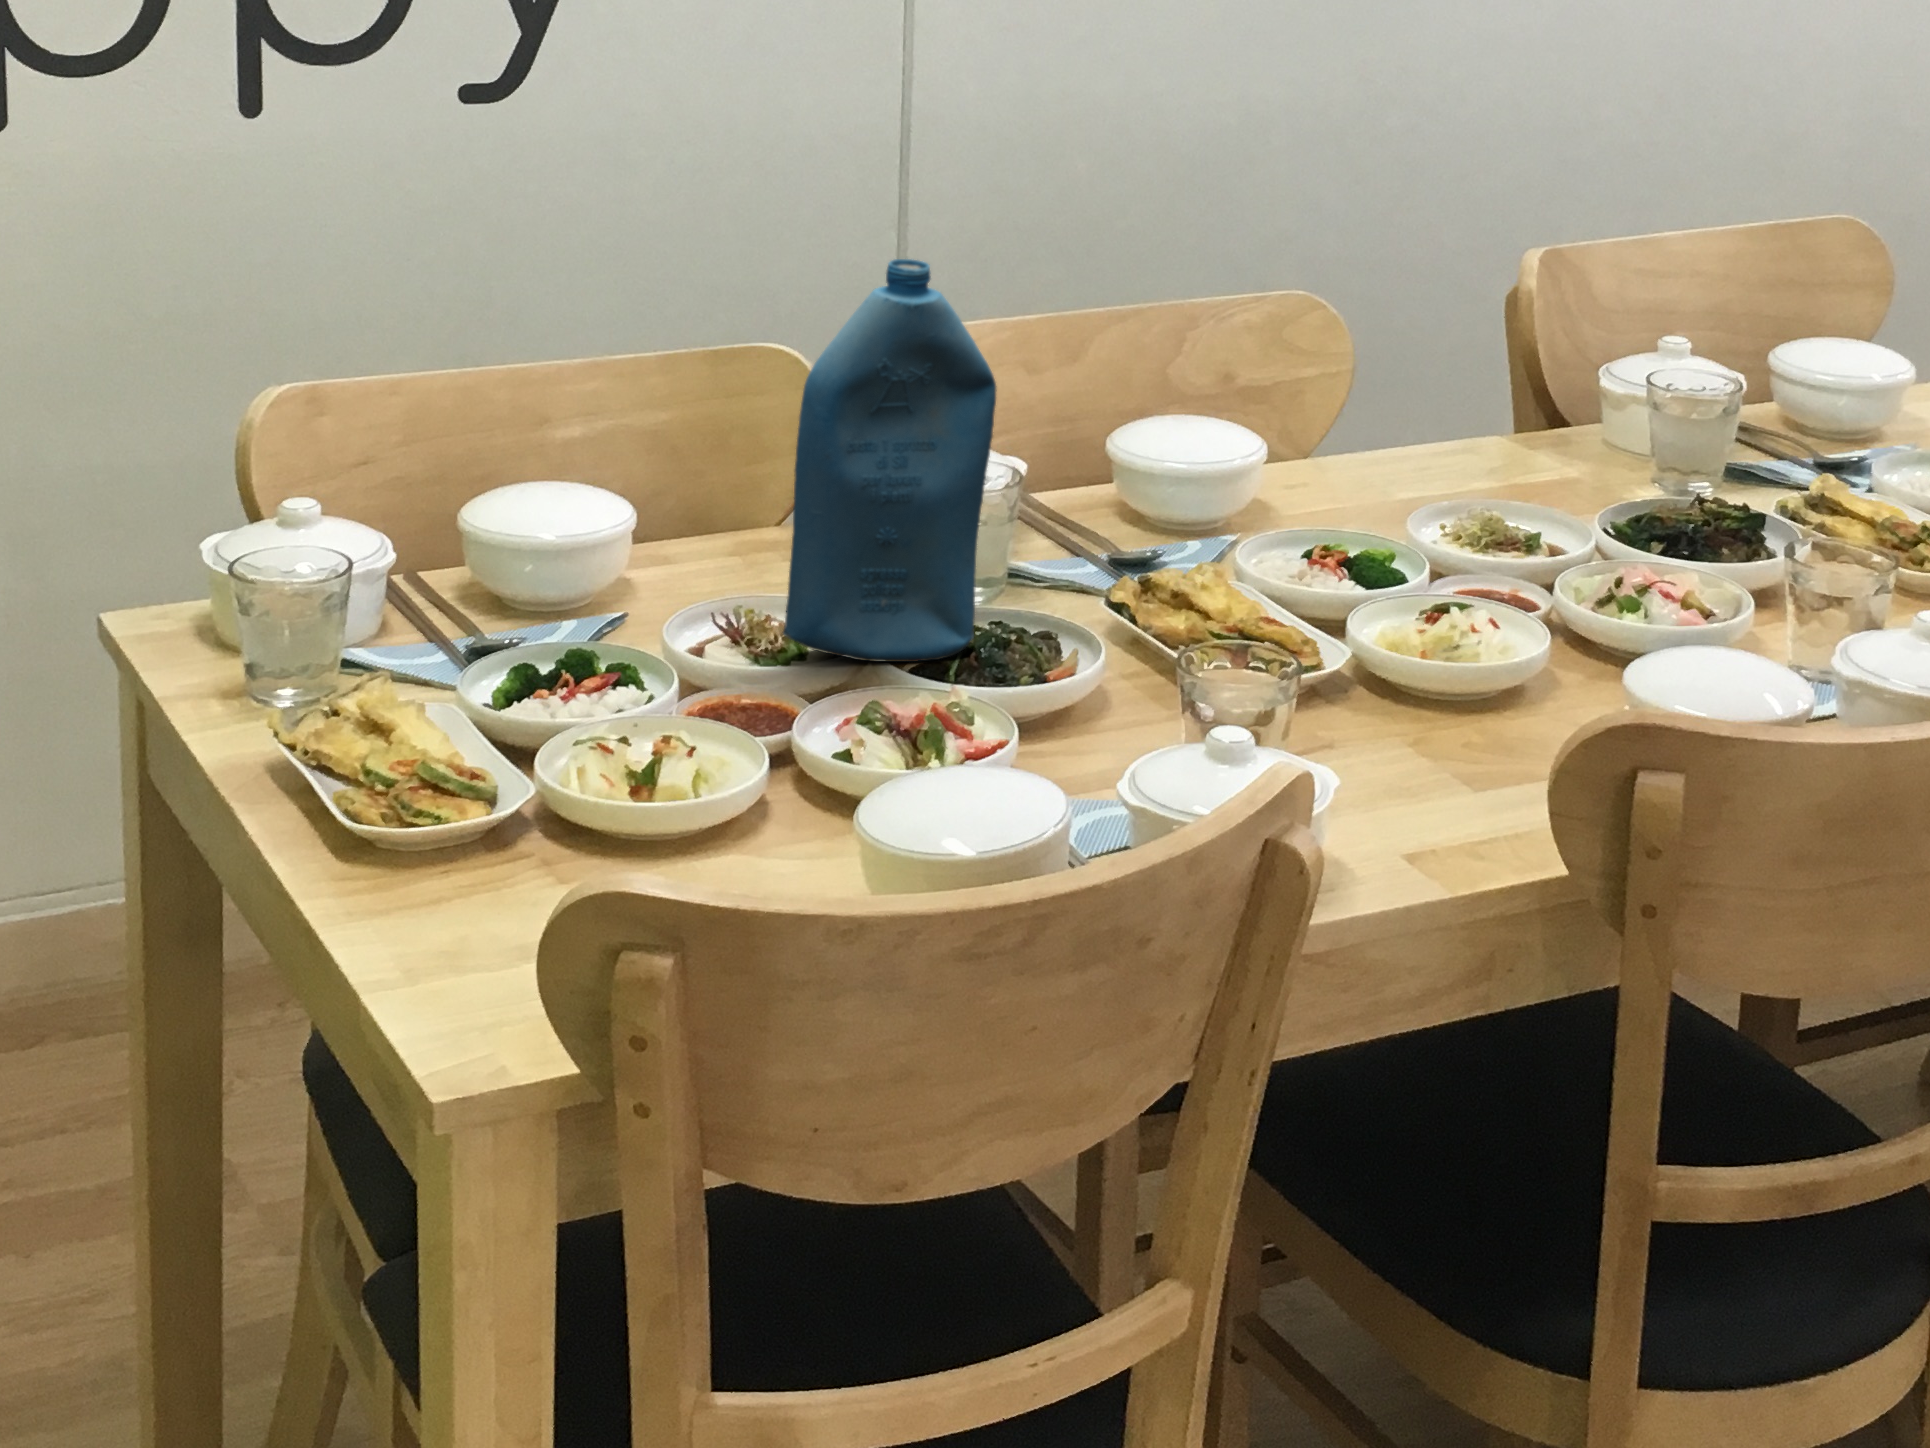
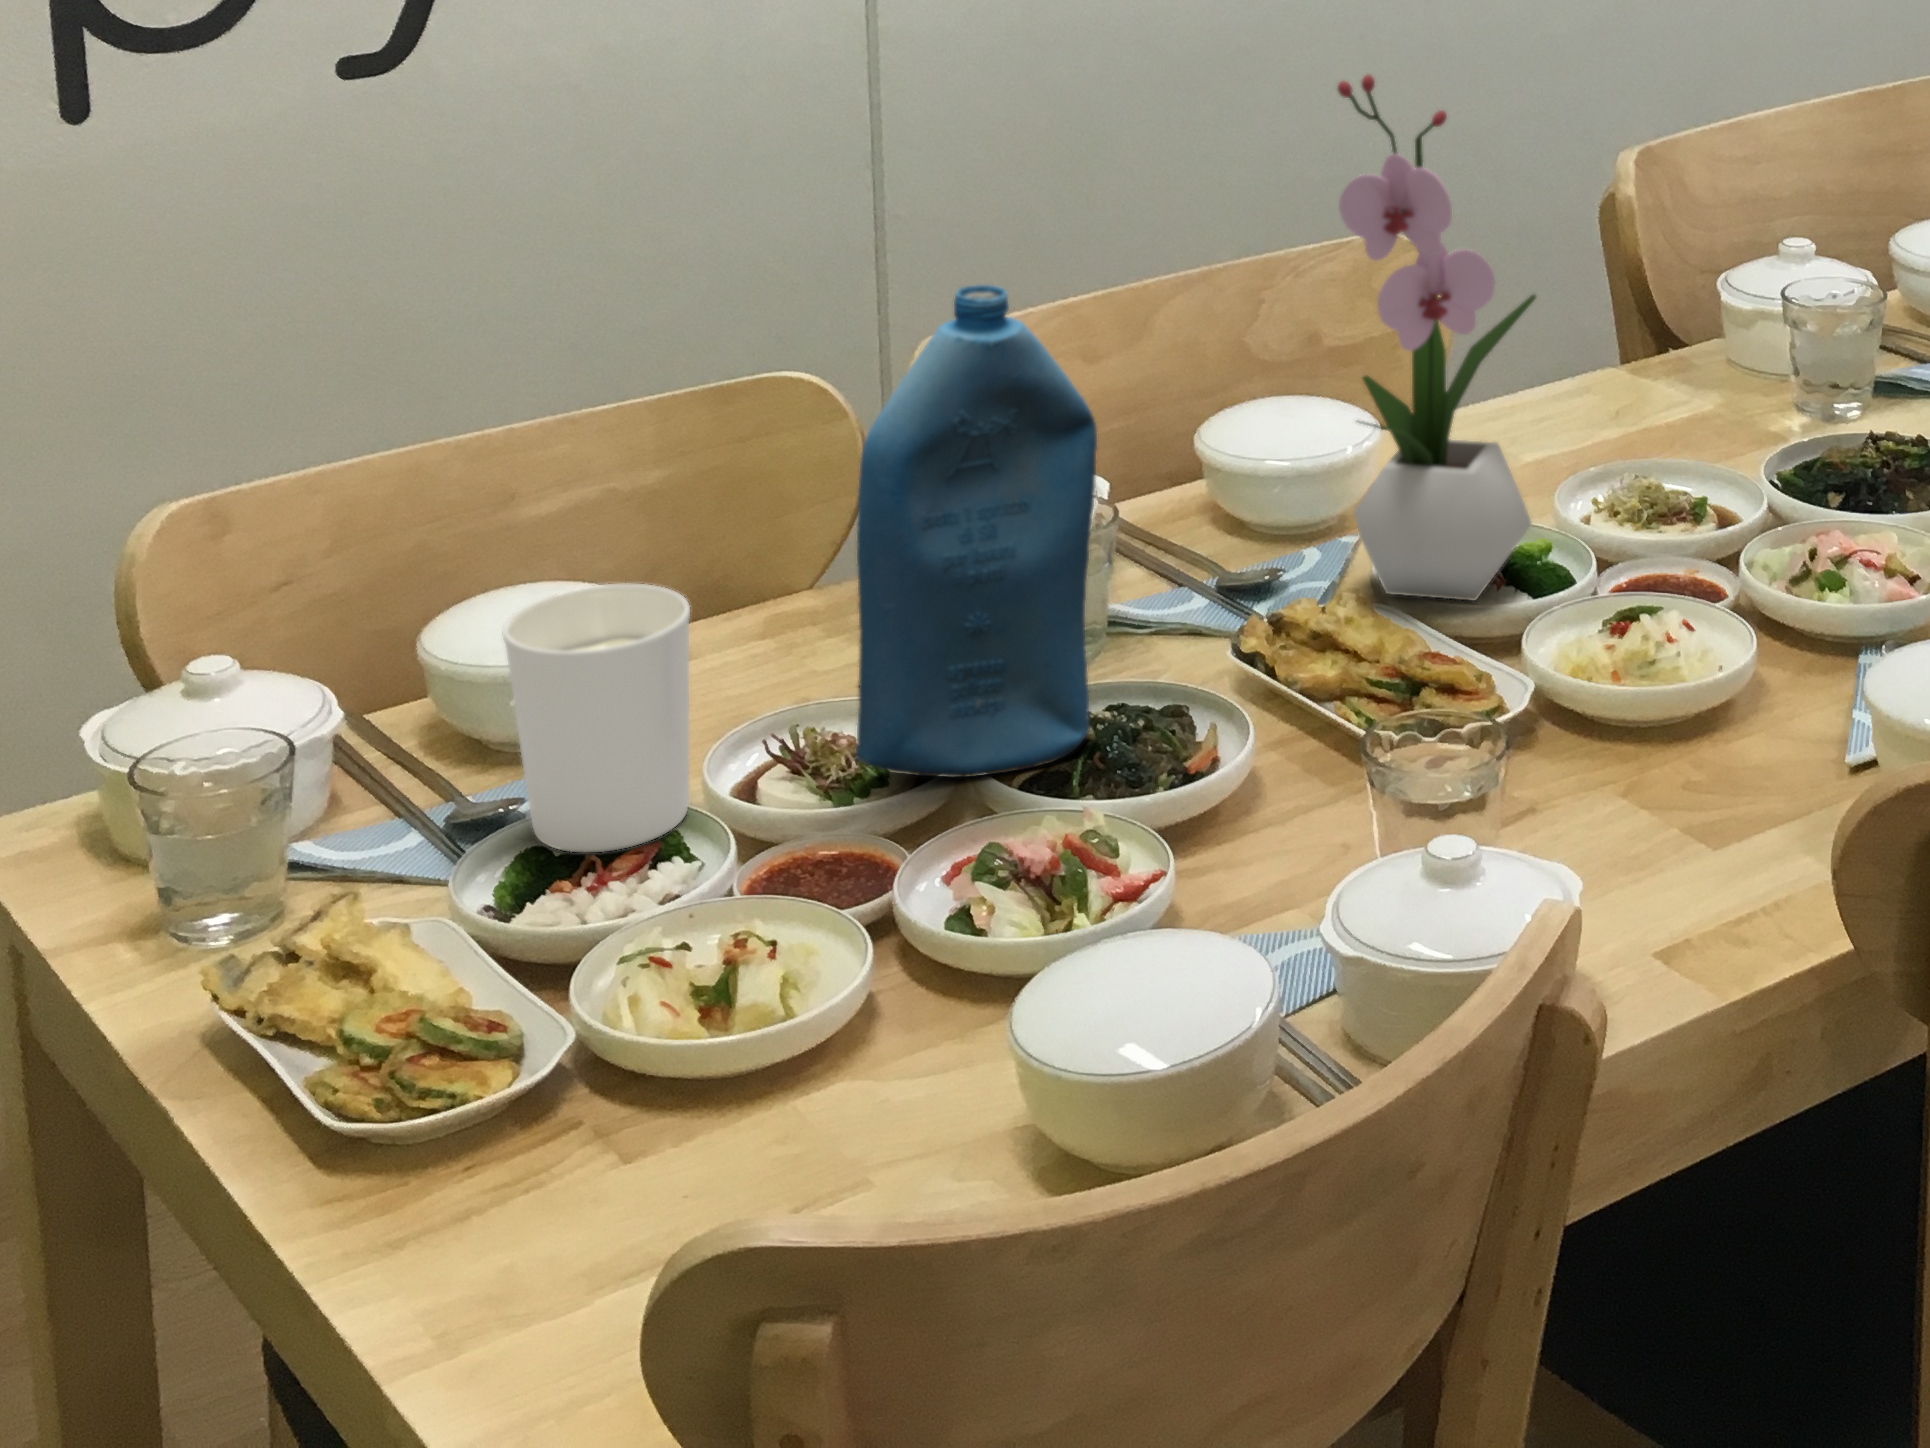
flower arrangement: none [1225,125,1400,588] -> present [1338,75,1536,601]
candle holder: none [518,472,662,678] -> present [502,583,690,852]

